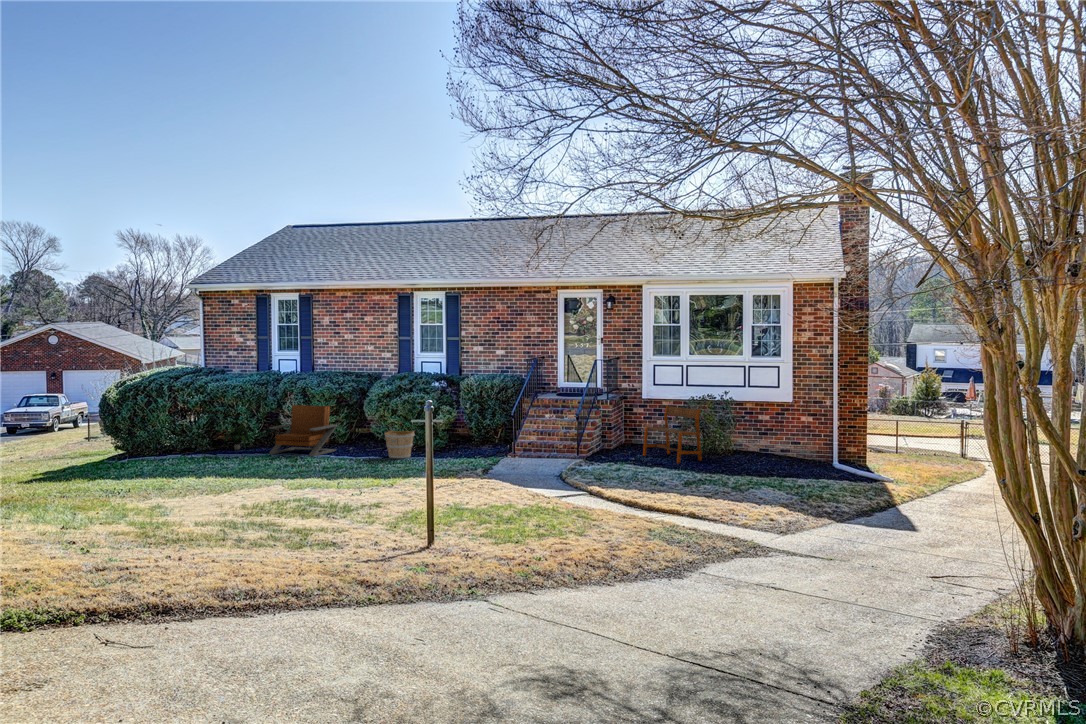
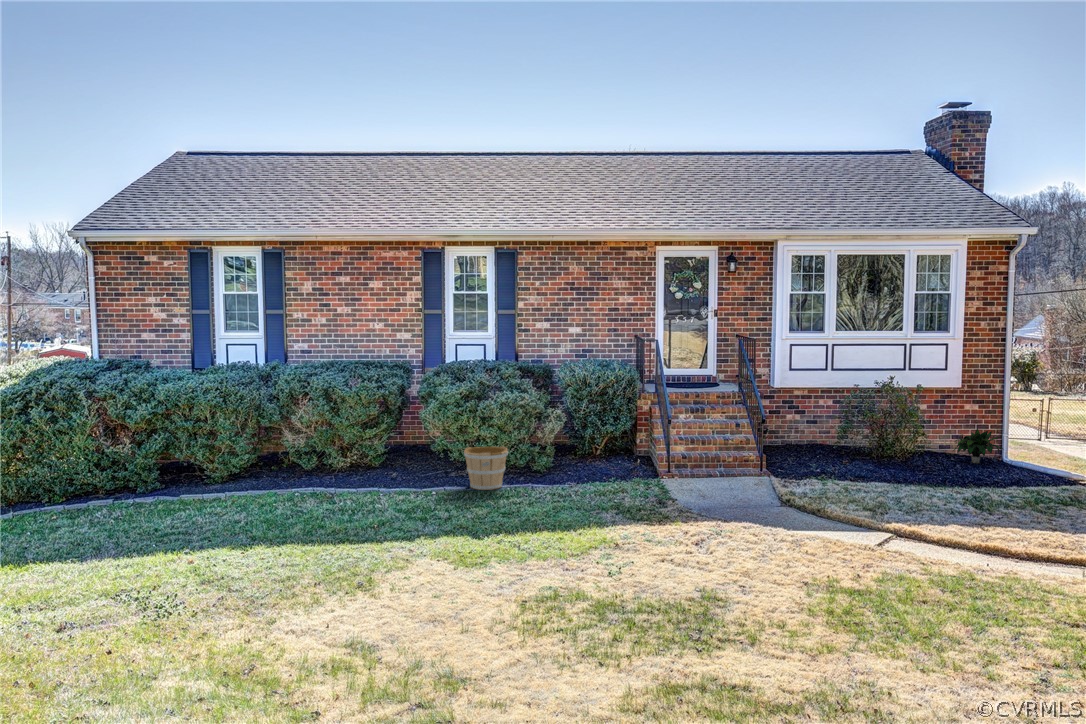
lounge chair: present [269,405,337,456] -> none [269,414,369,497]
bench: present [643,406,702,463] -> none [781,395,866,470]
potted plant: present [224,425,253,450] -> present [953,428,1003,463]

